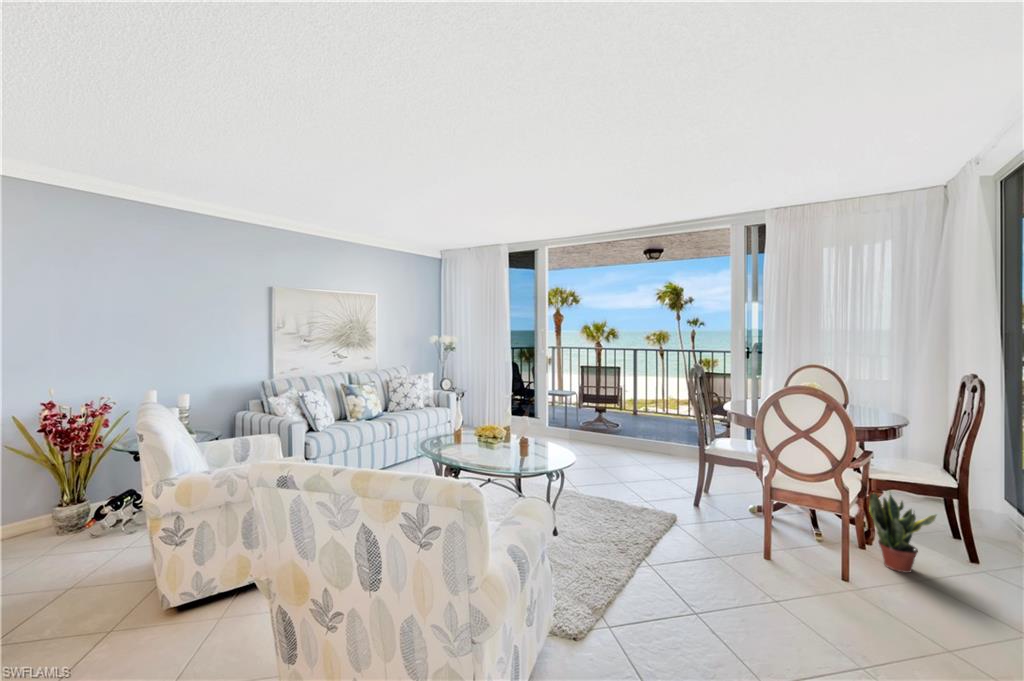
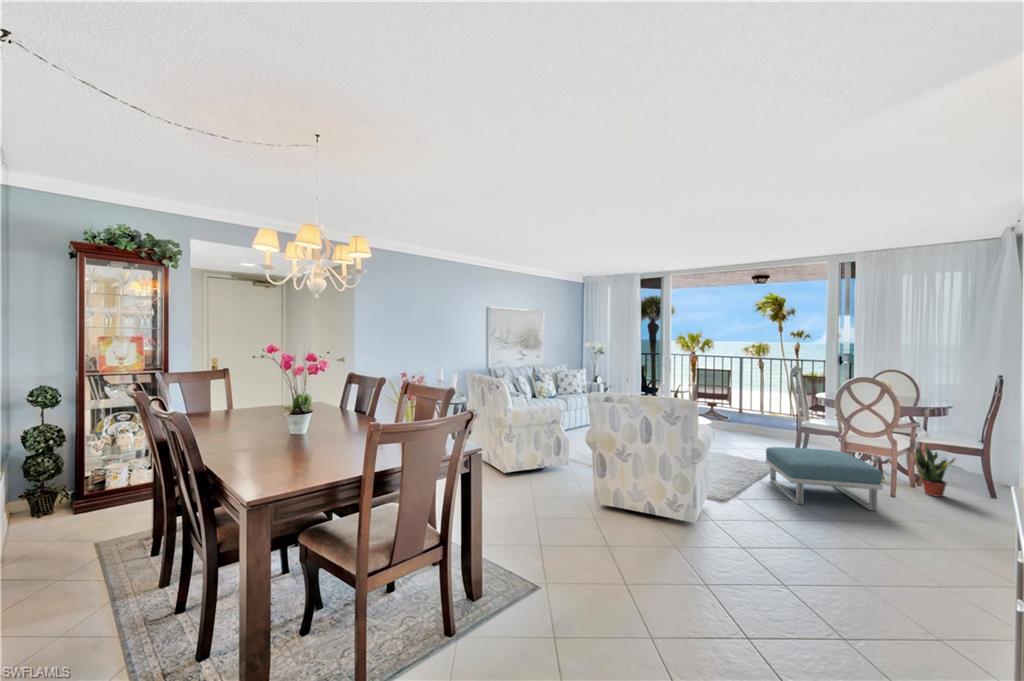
footstool: none [655,506,848,637] -> present [765,447,883,511]

